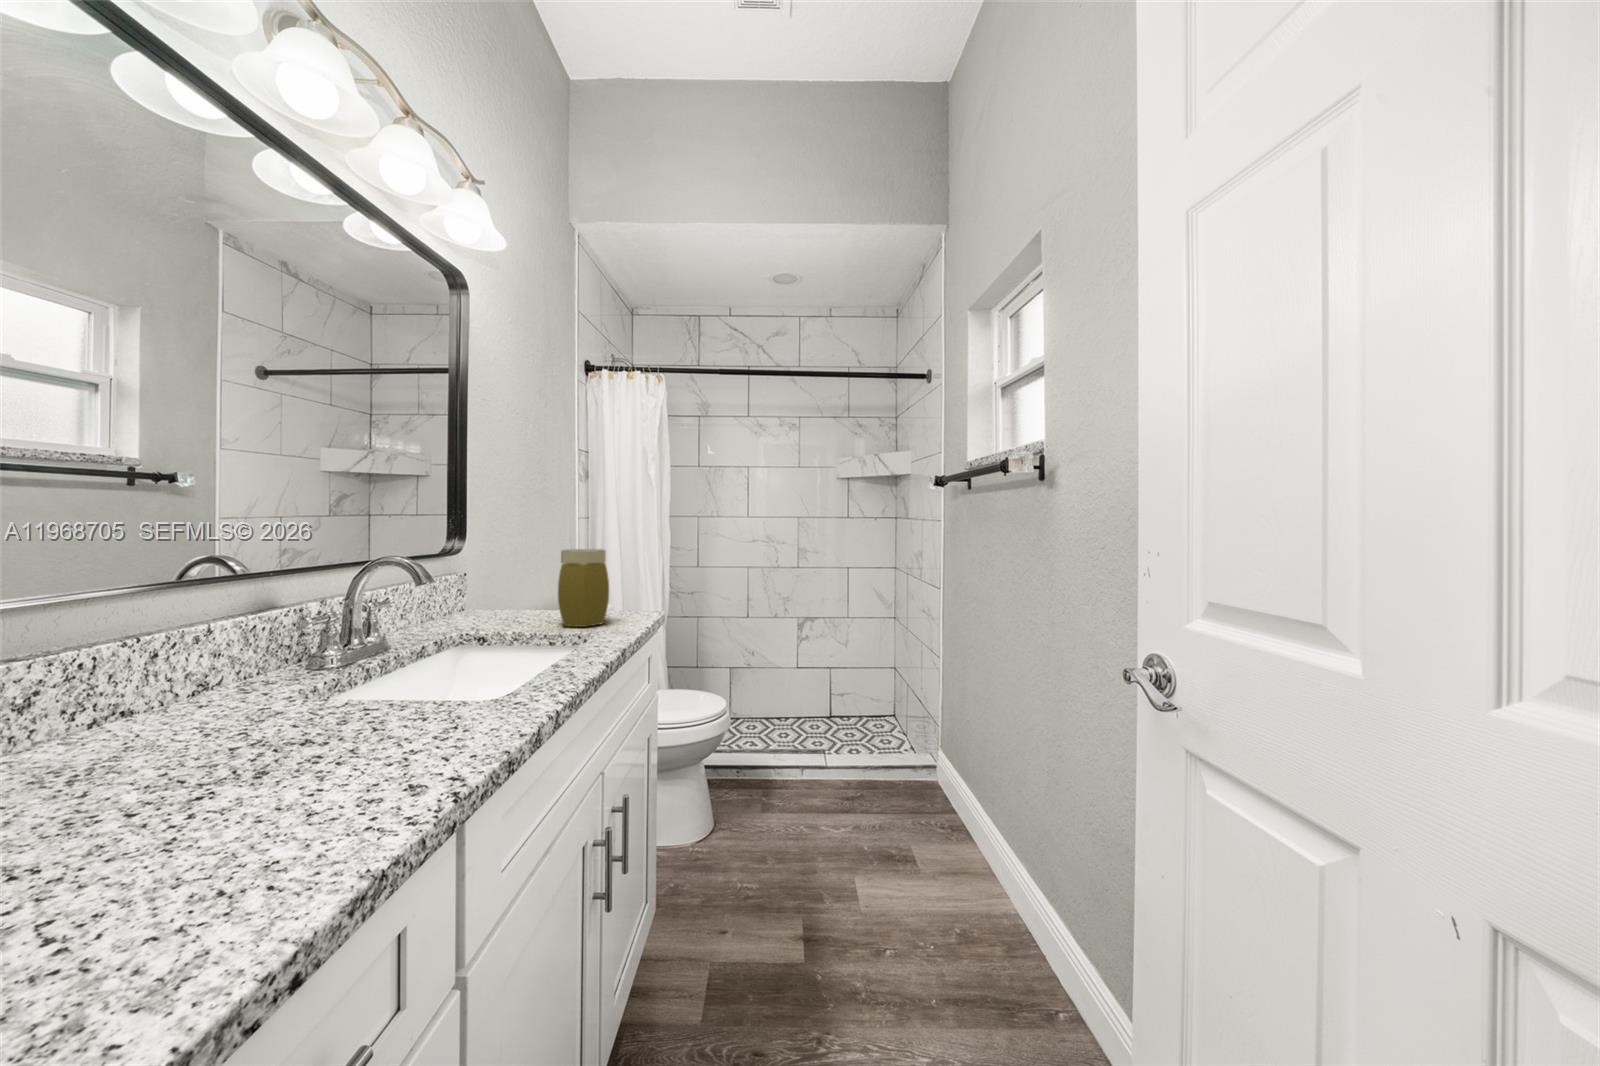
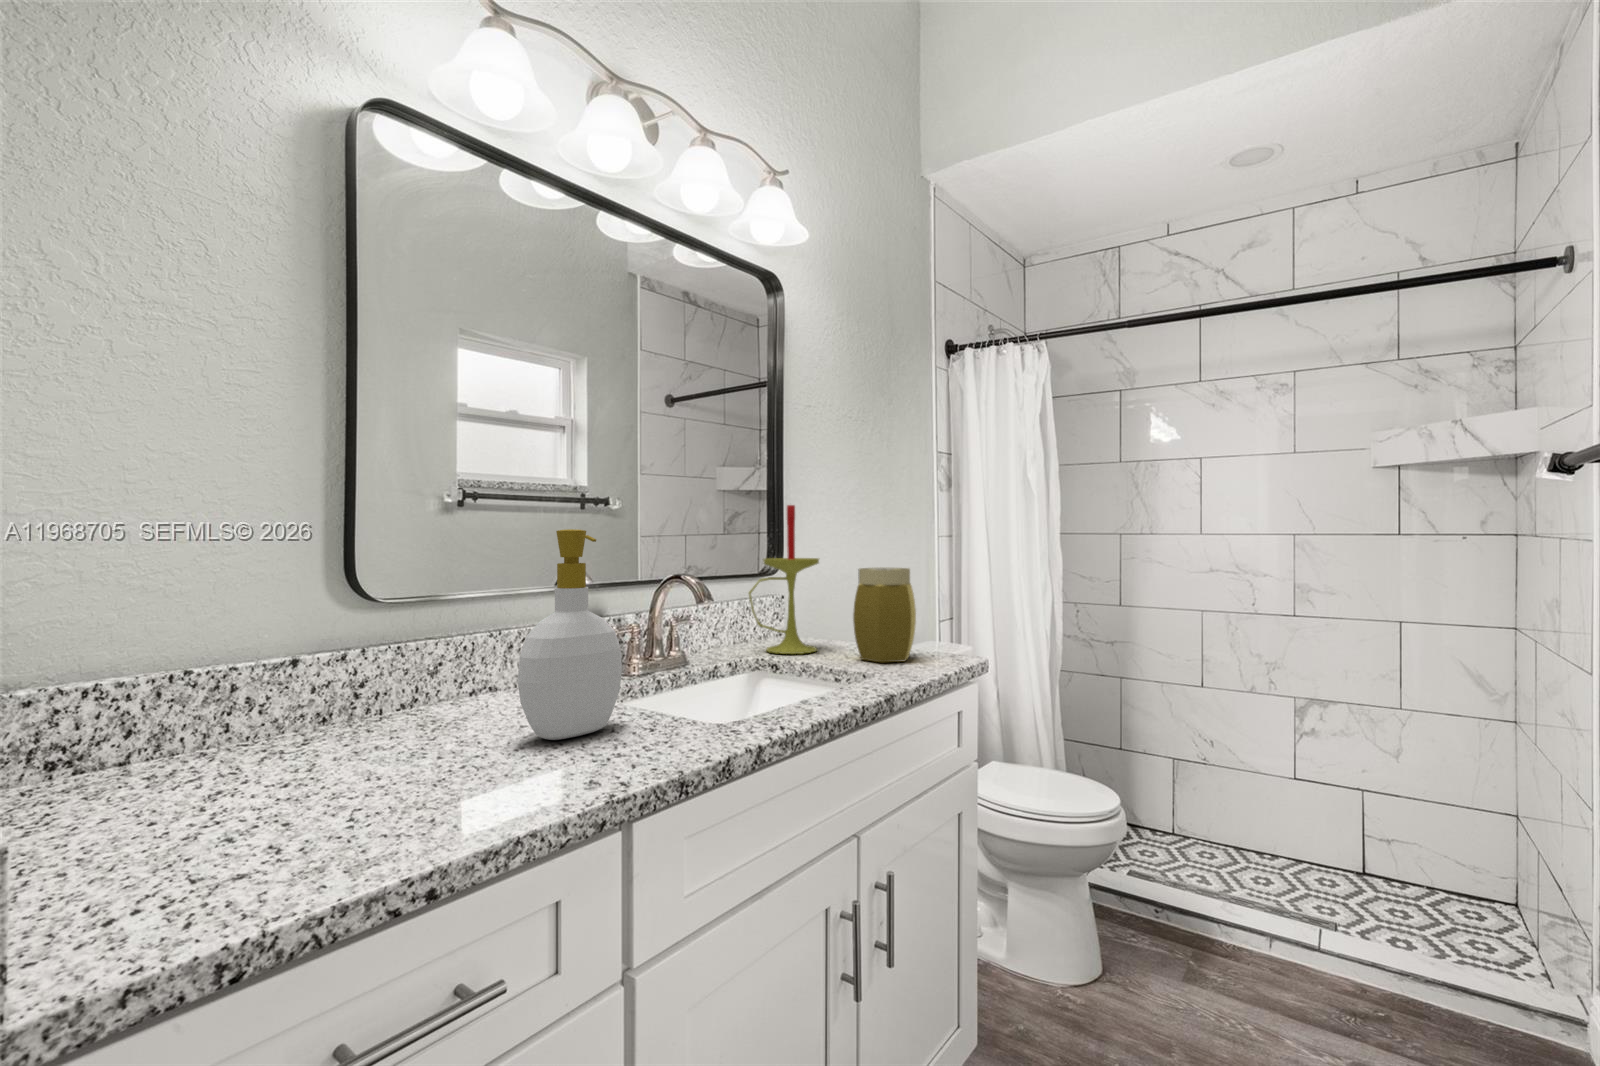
candle: none [445,491,518,629] -> present [749,505,819,654]
soap bottle: none [248,514,382,755] -> present [518,529,622,740]

